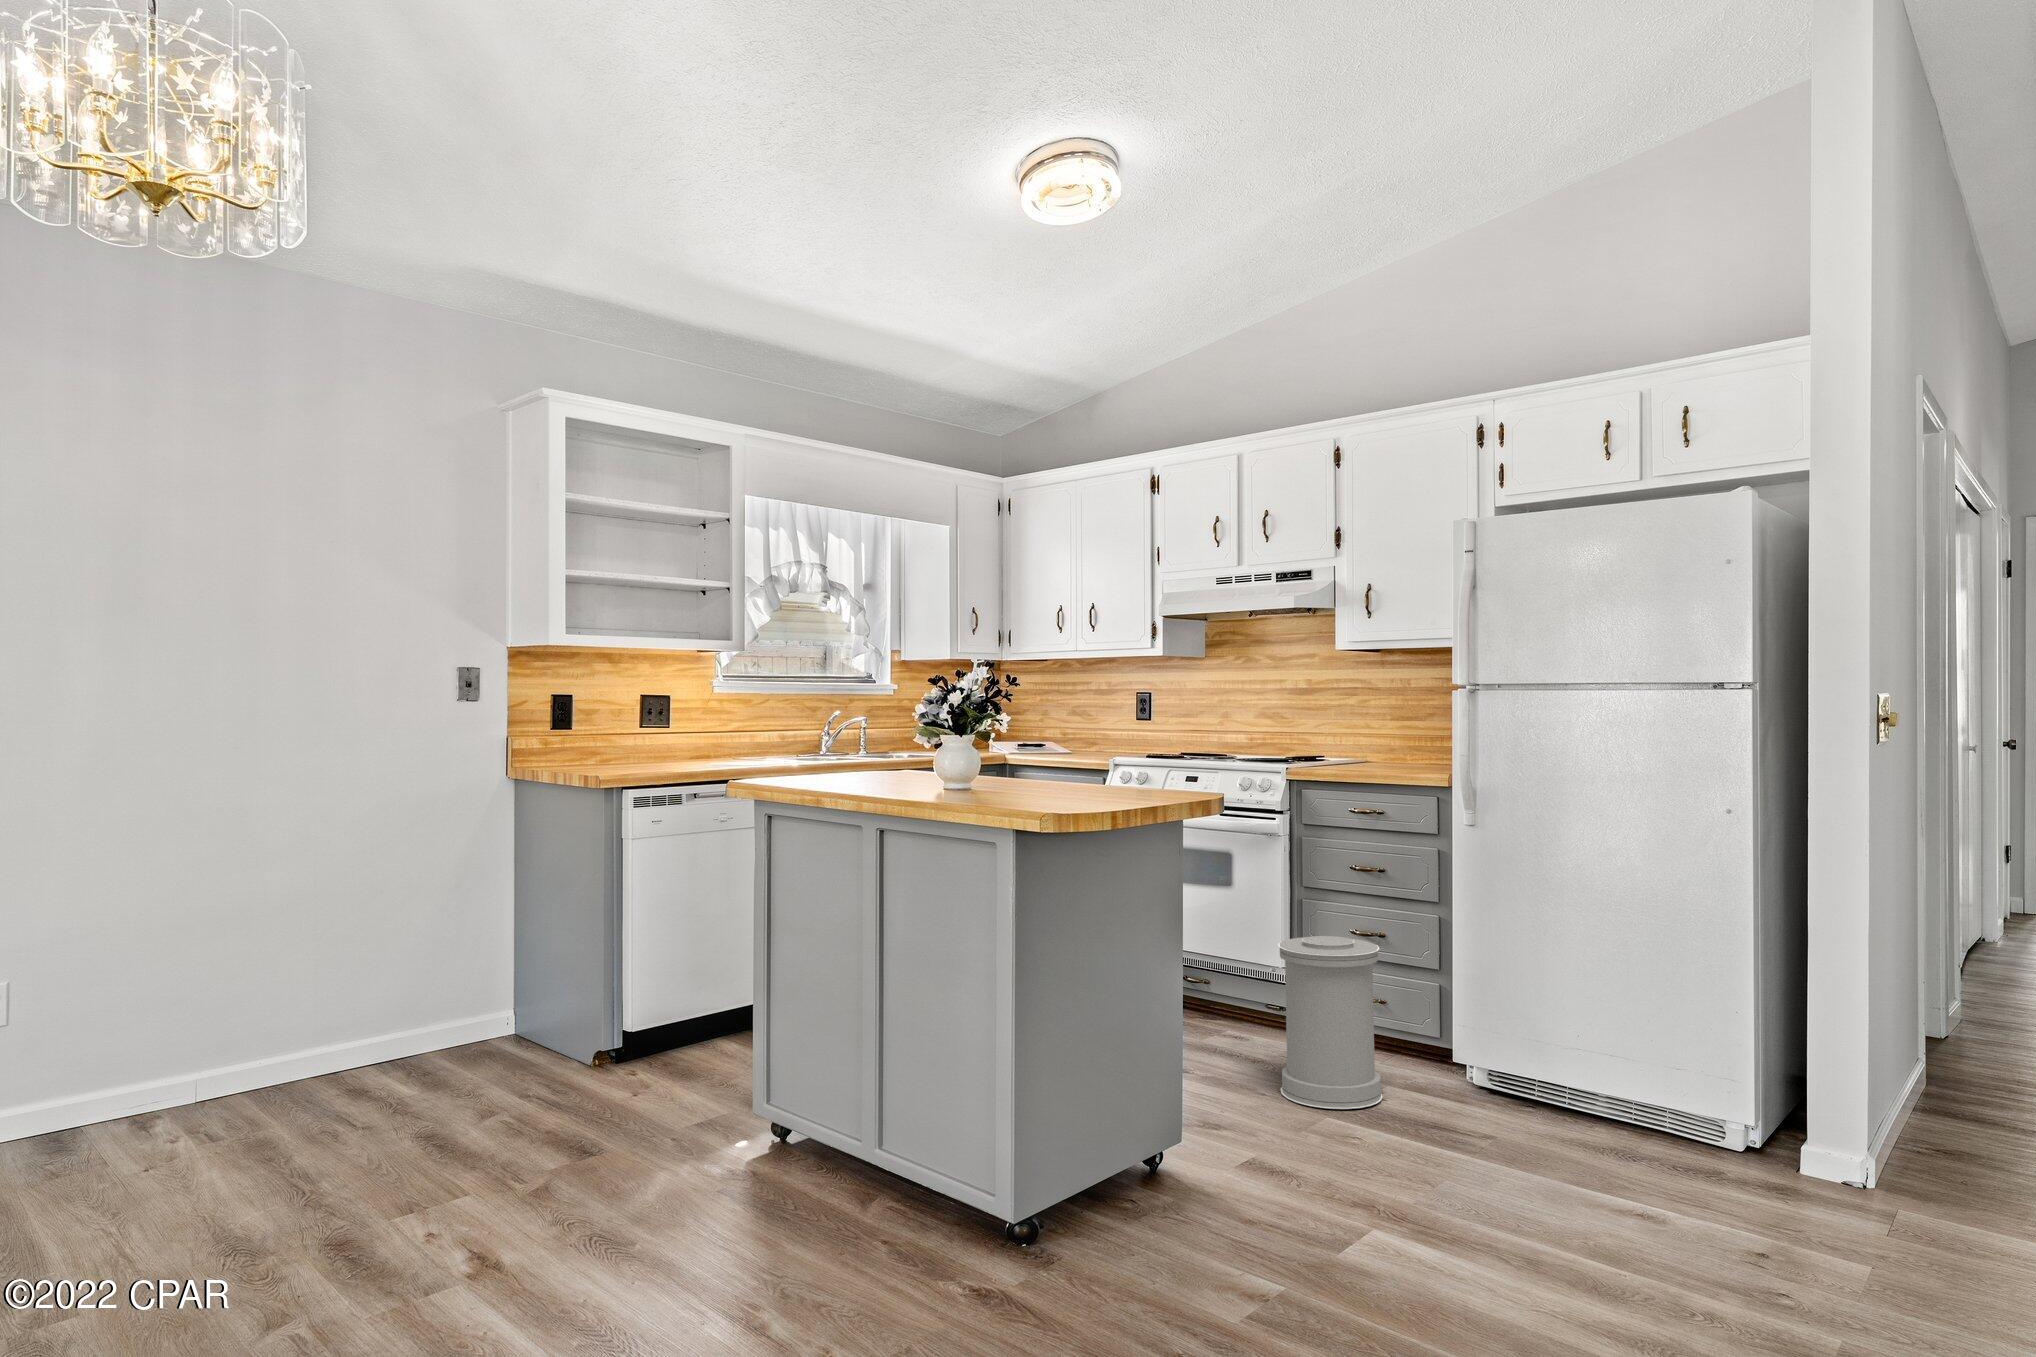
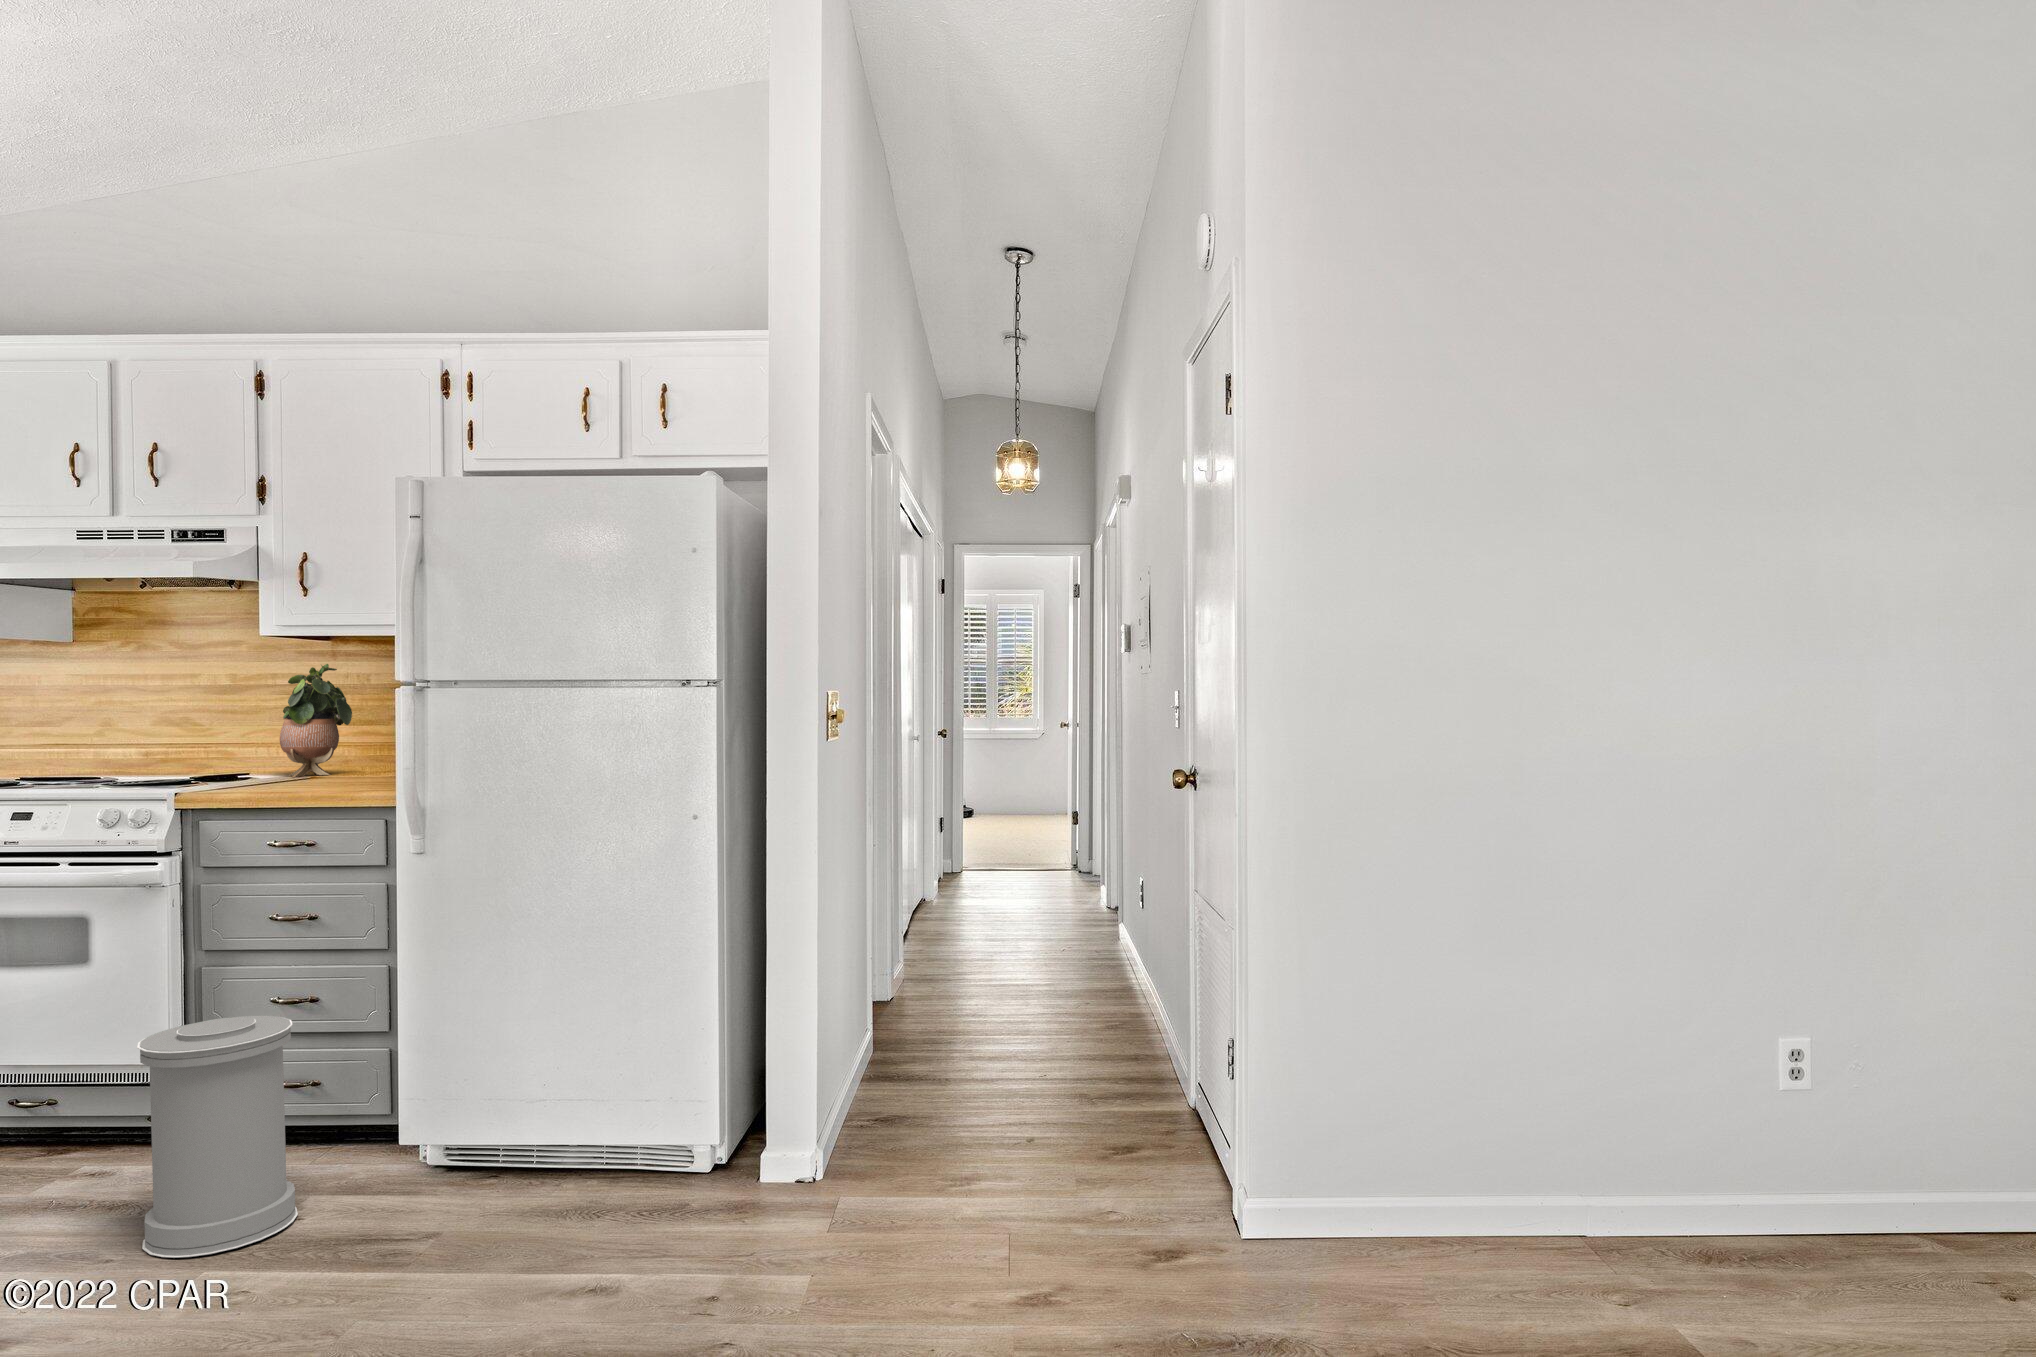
potted plant: none [1346,672,1399,762] -> present [280,664,352,777]

